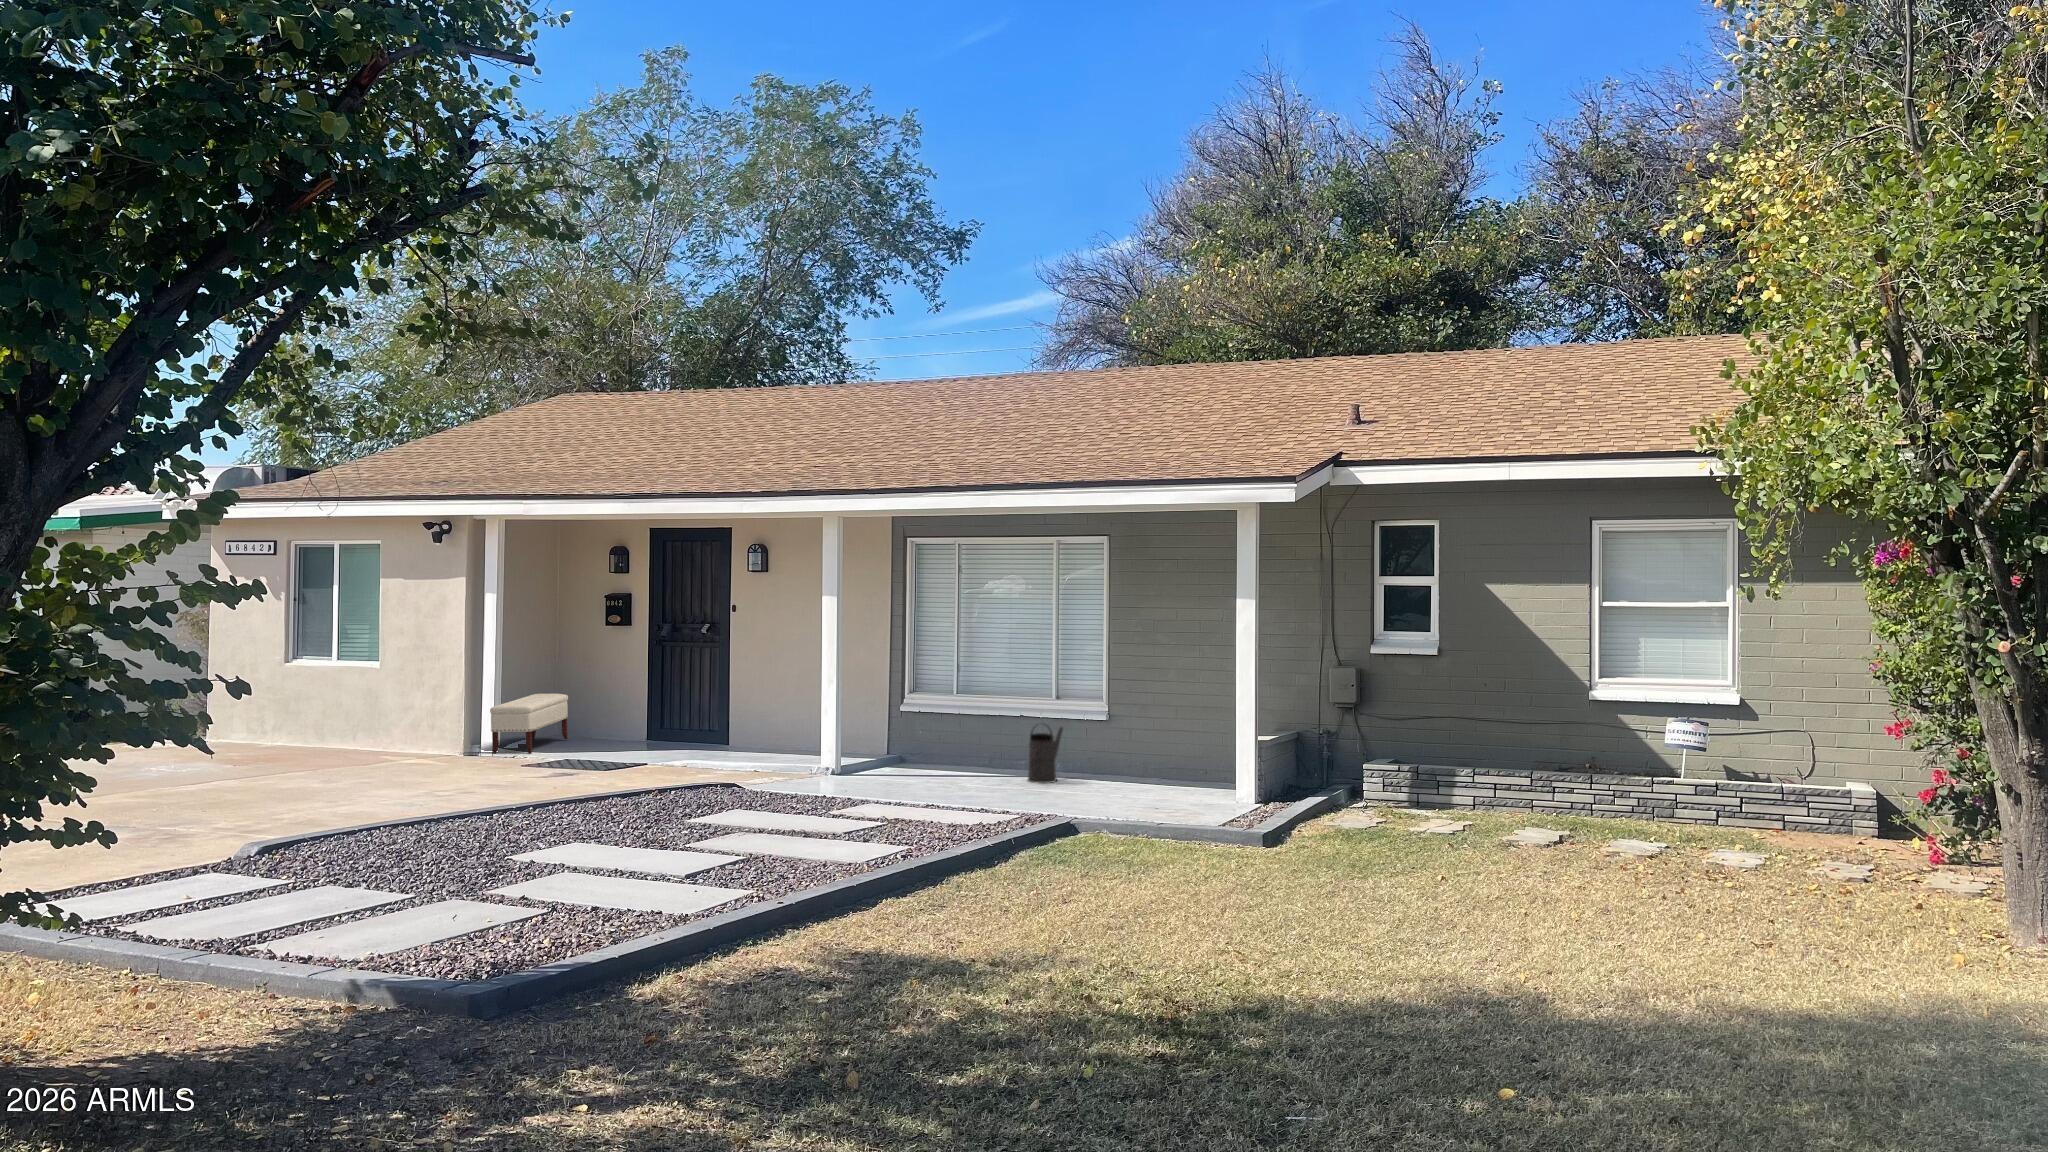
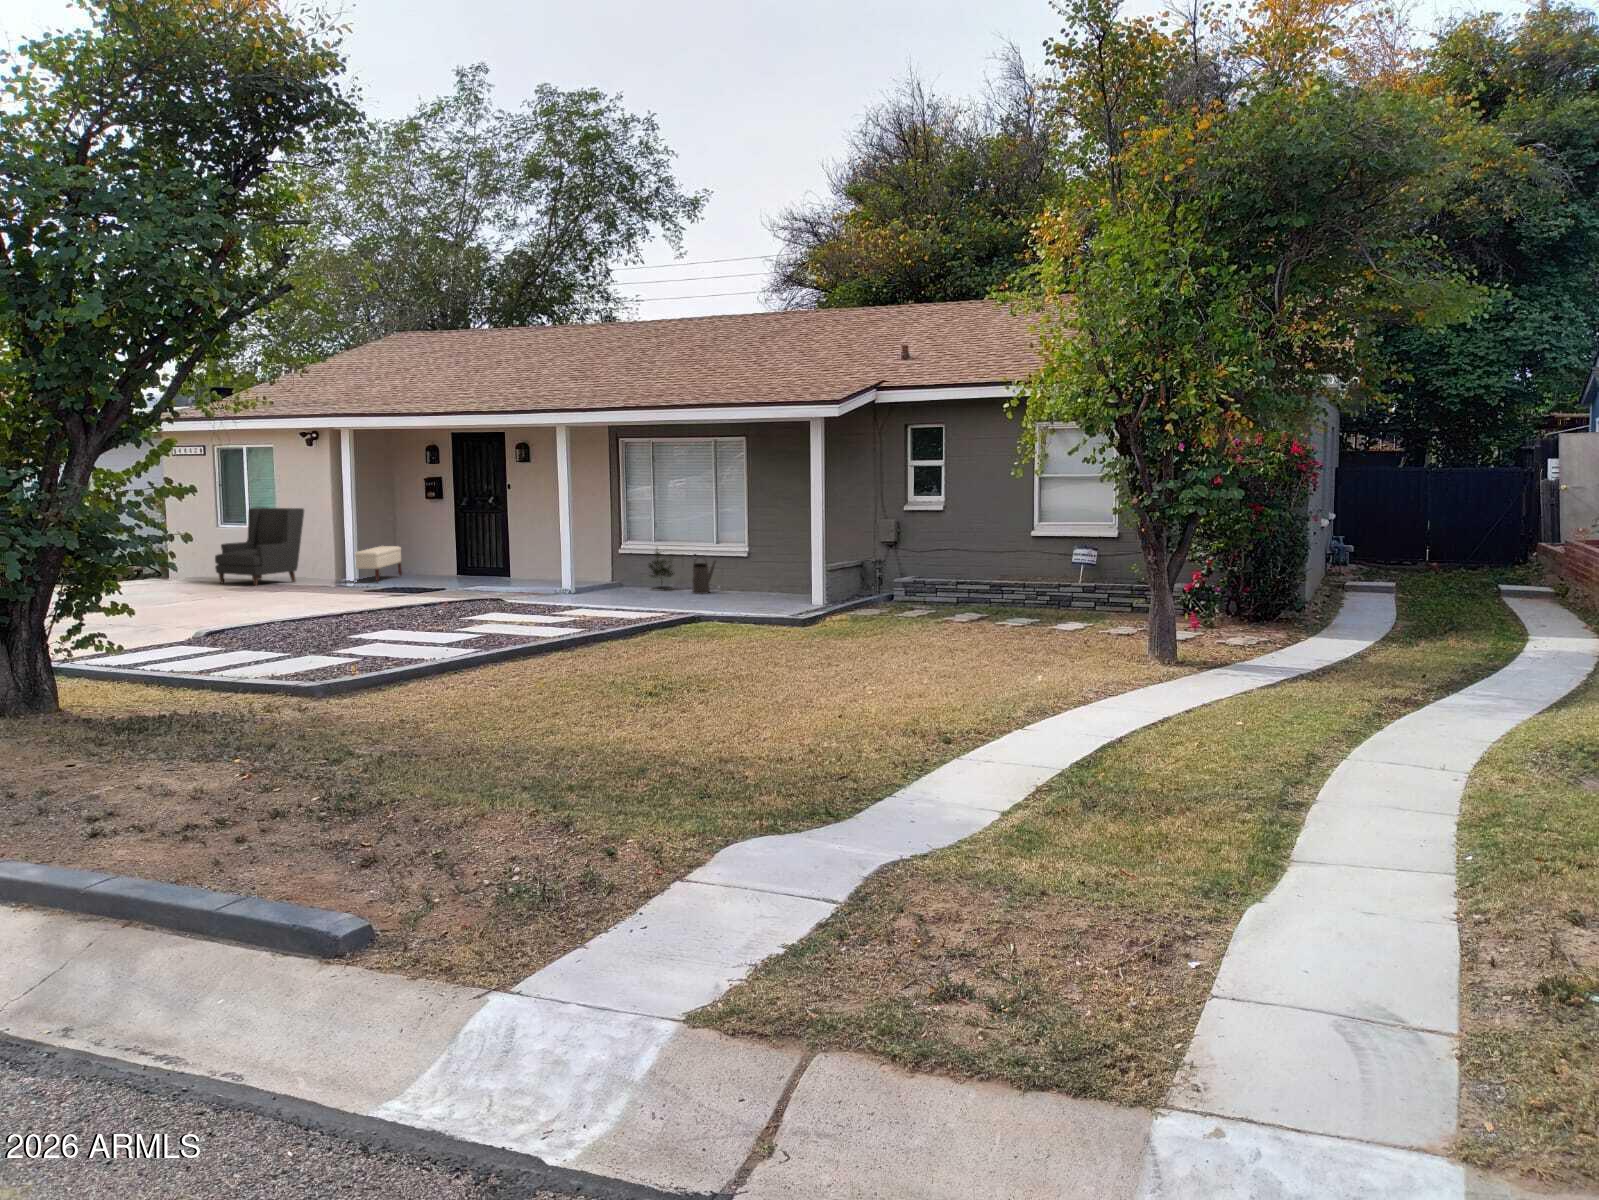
chair: none [281,635,422,759] -> present [215,507,304,586]
potted tree: none [952,703,997,775] -> present [648,551,673,590]

